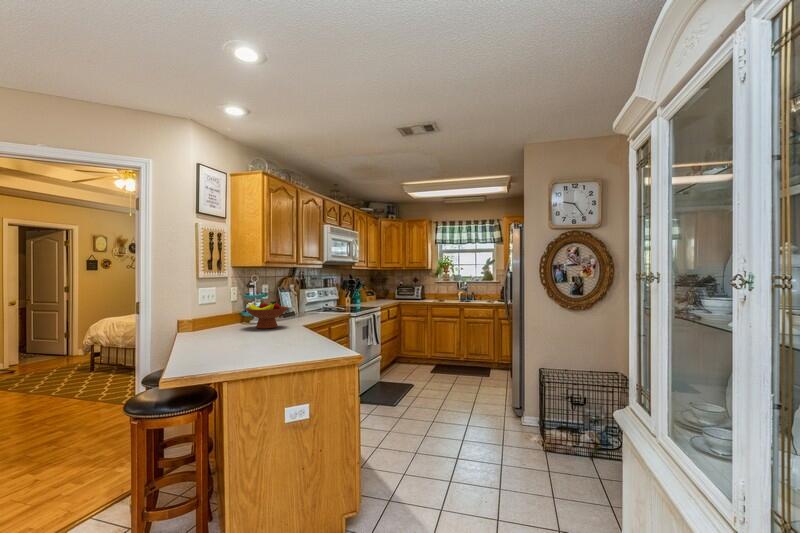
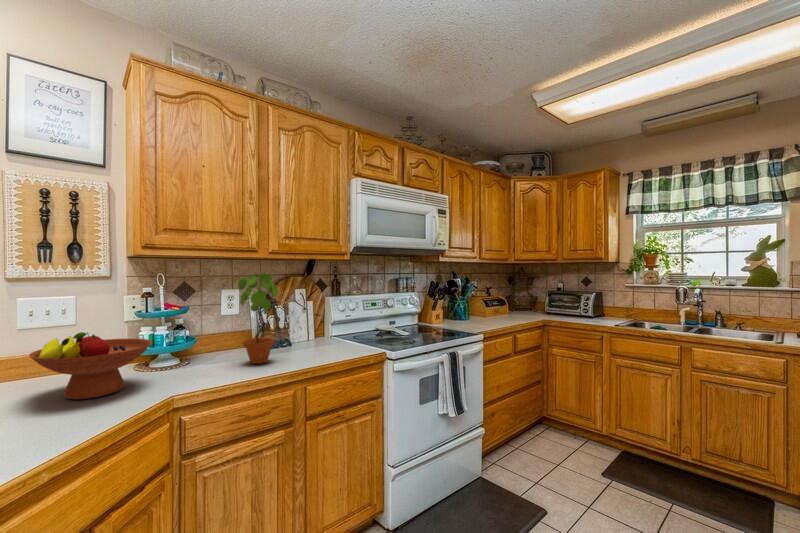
potted plant: none [294,275,313,319] -> present [238,273,278,364]

